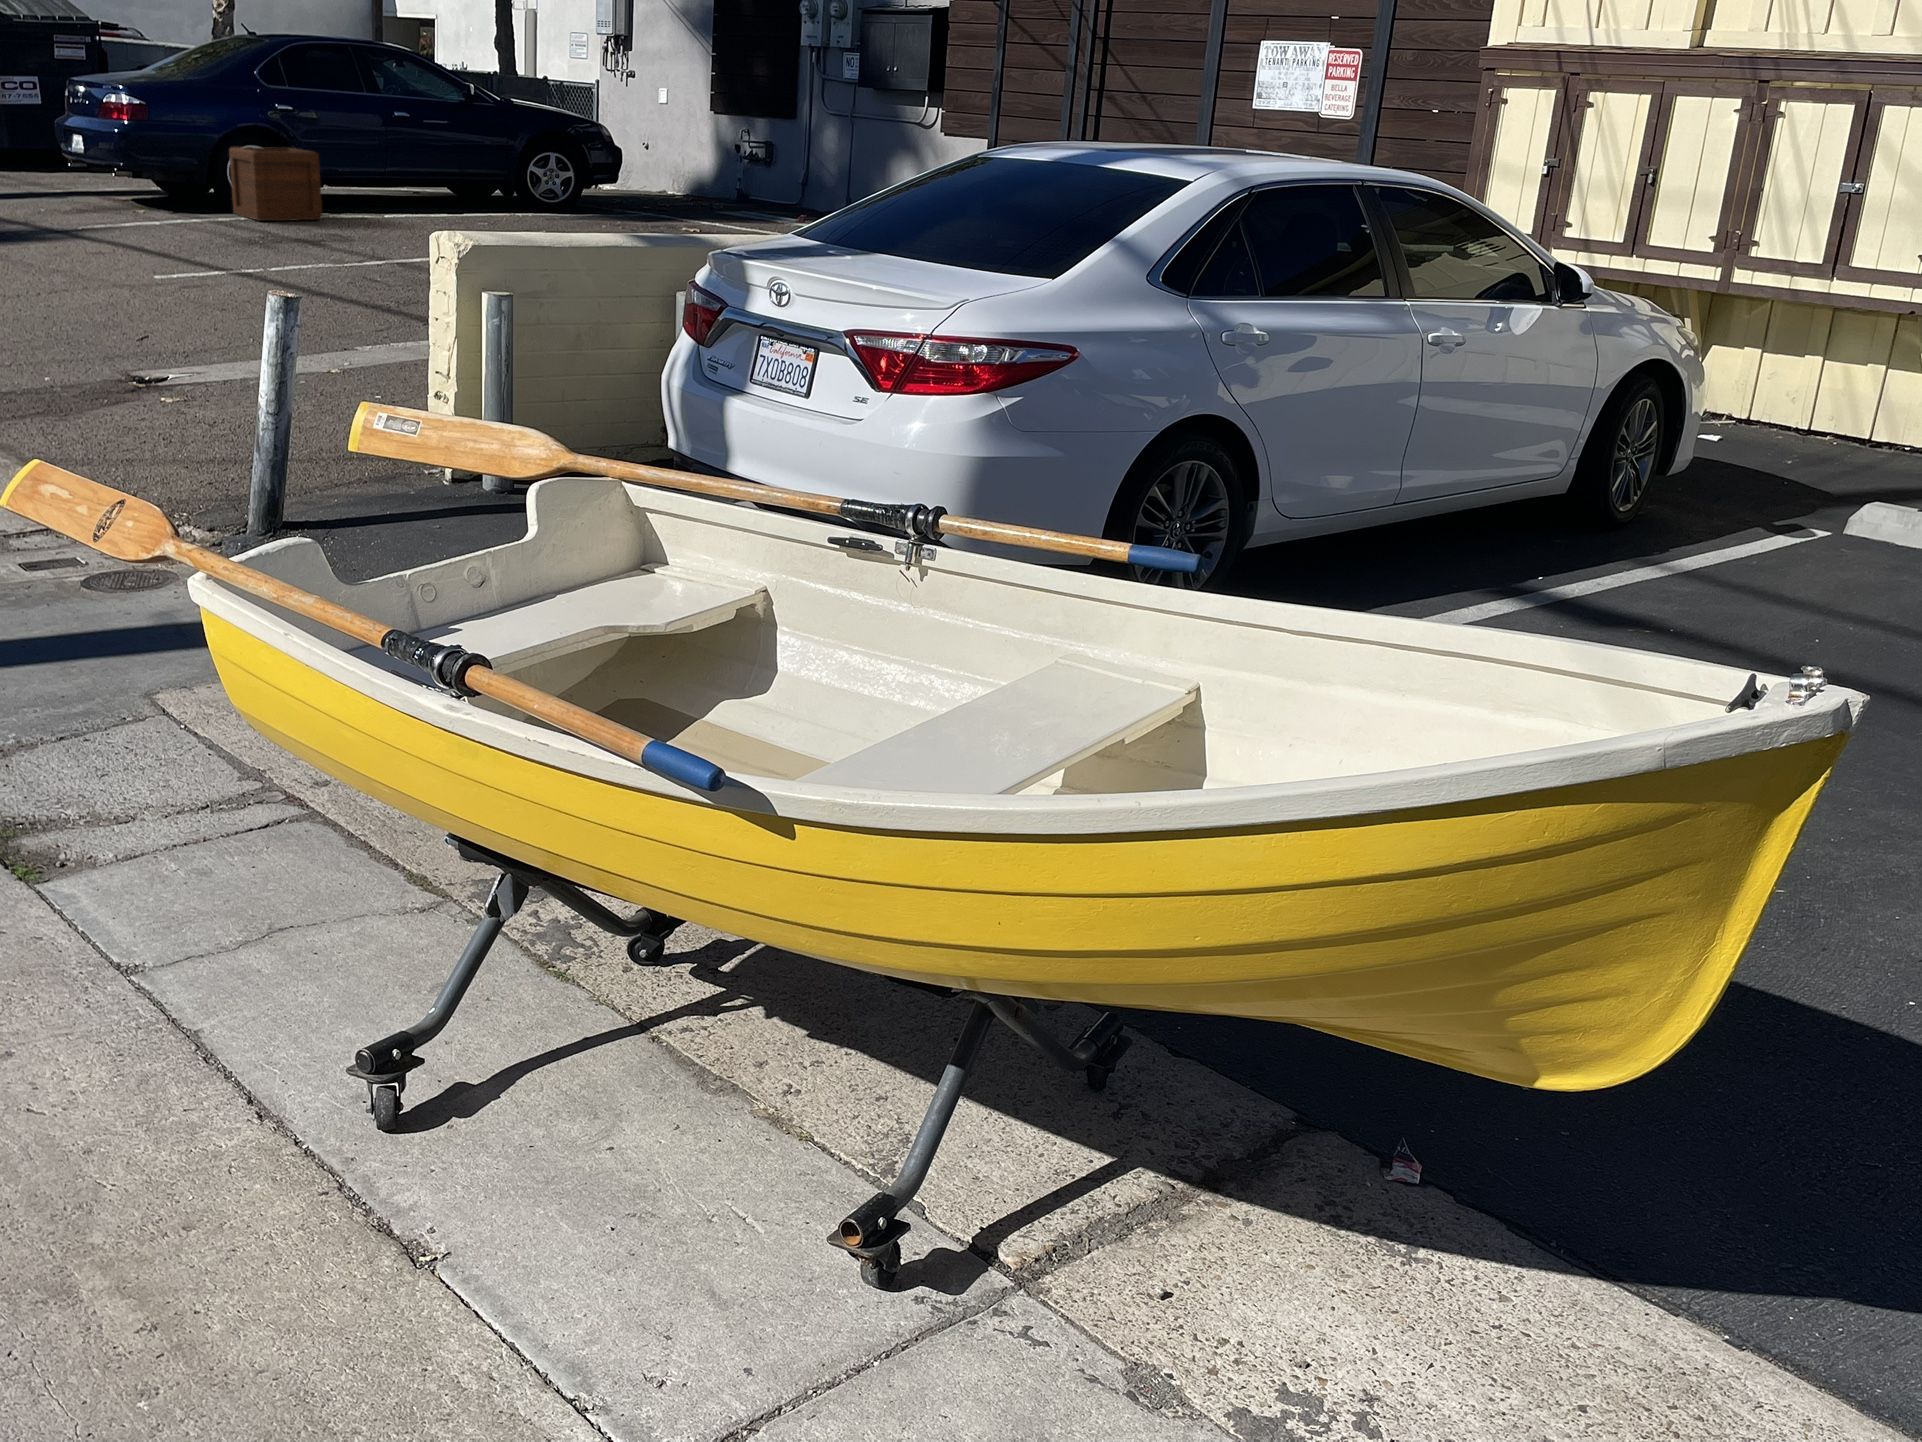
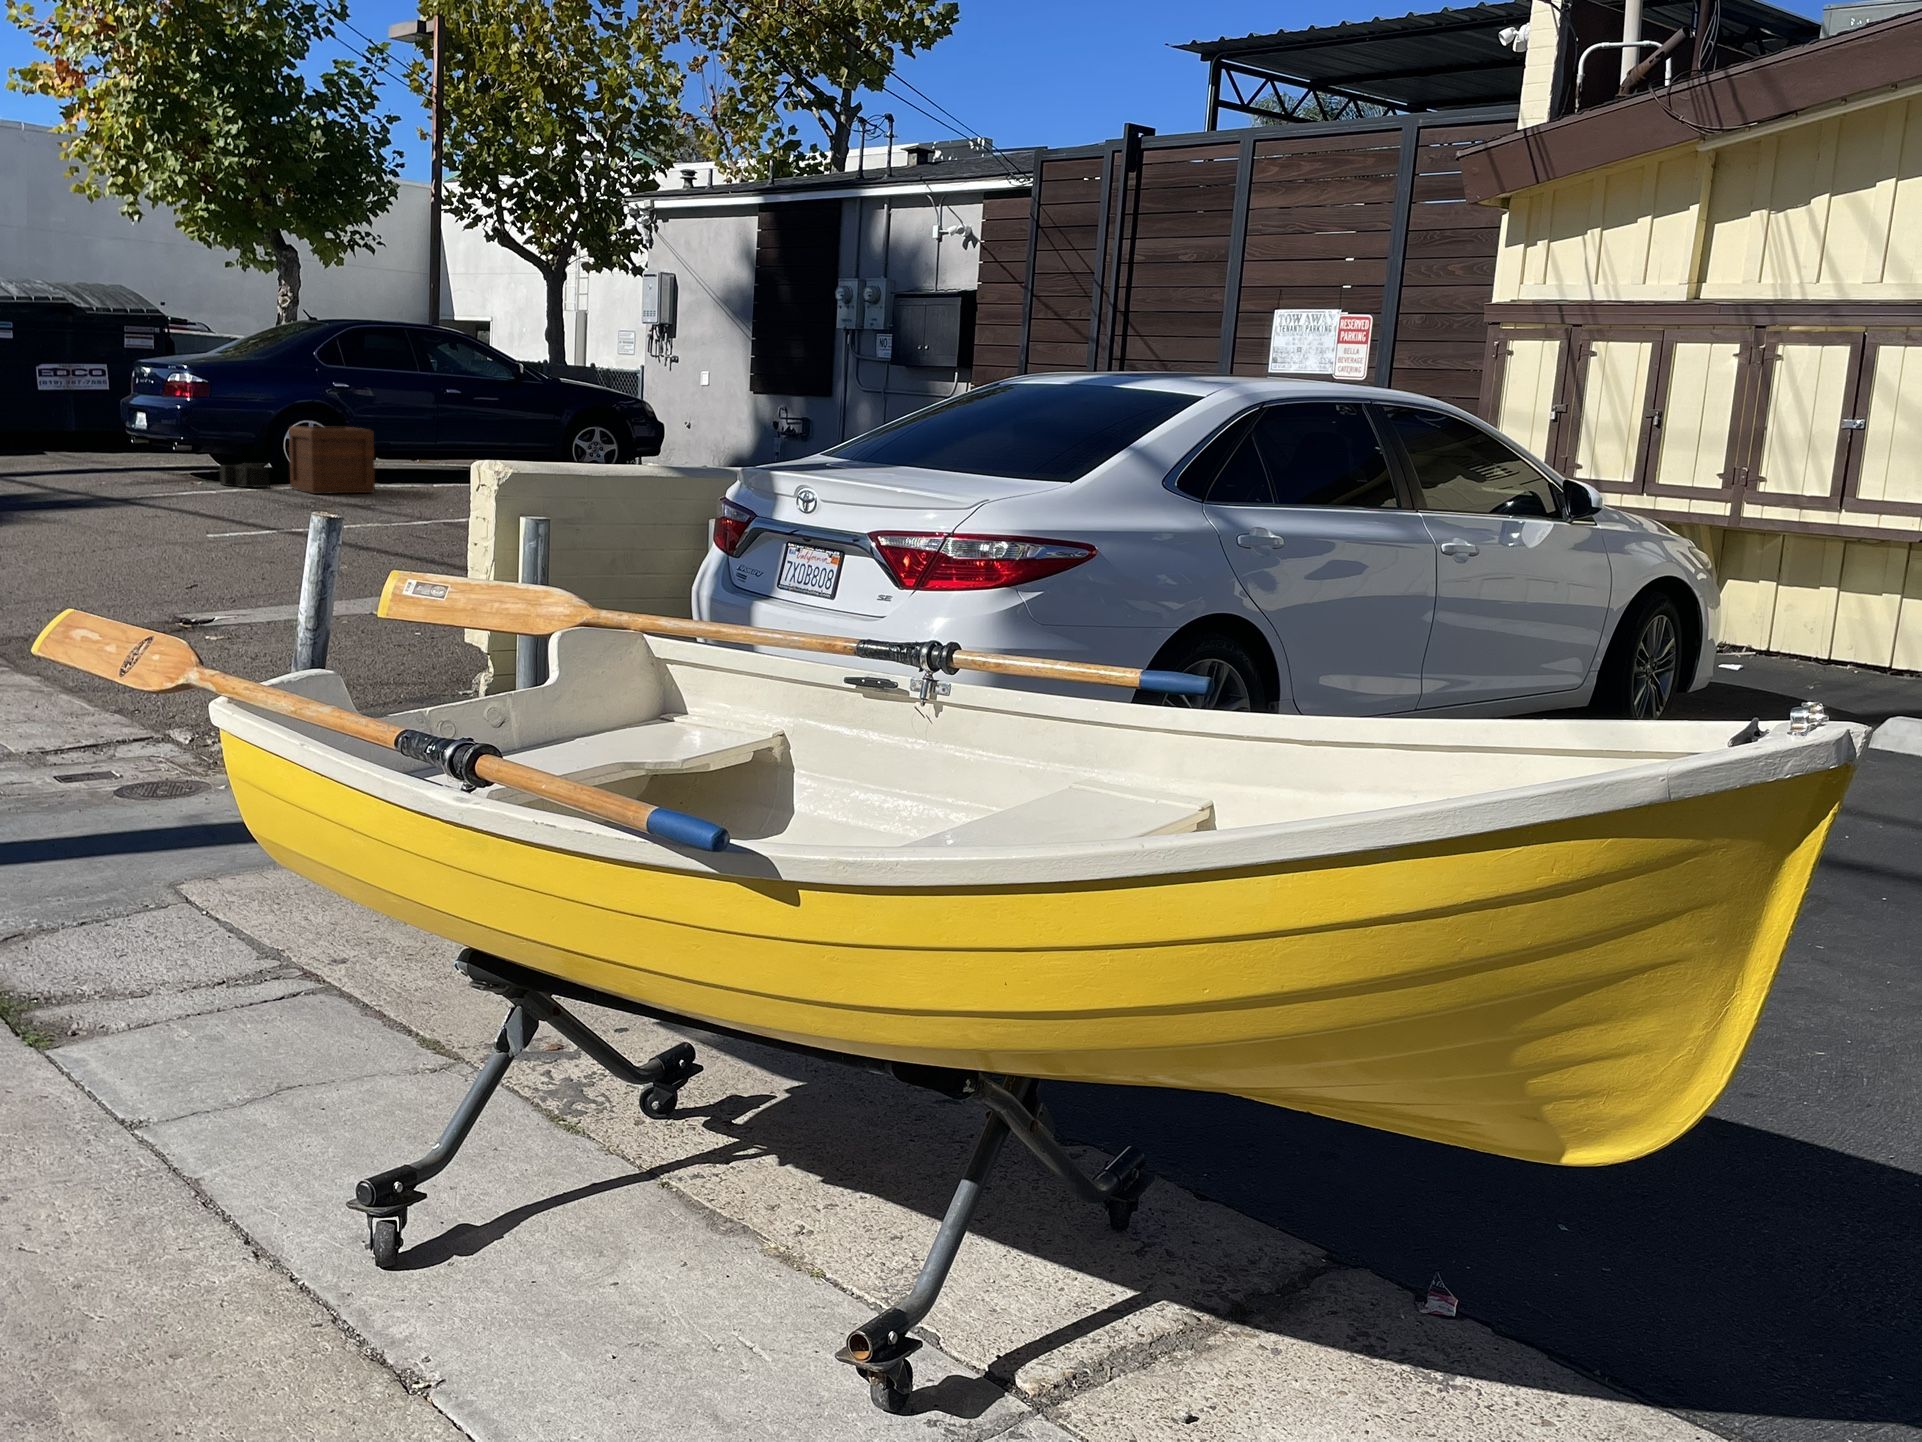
storage bin: none [158,186,213,213] -> present [220,463,270,487]

